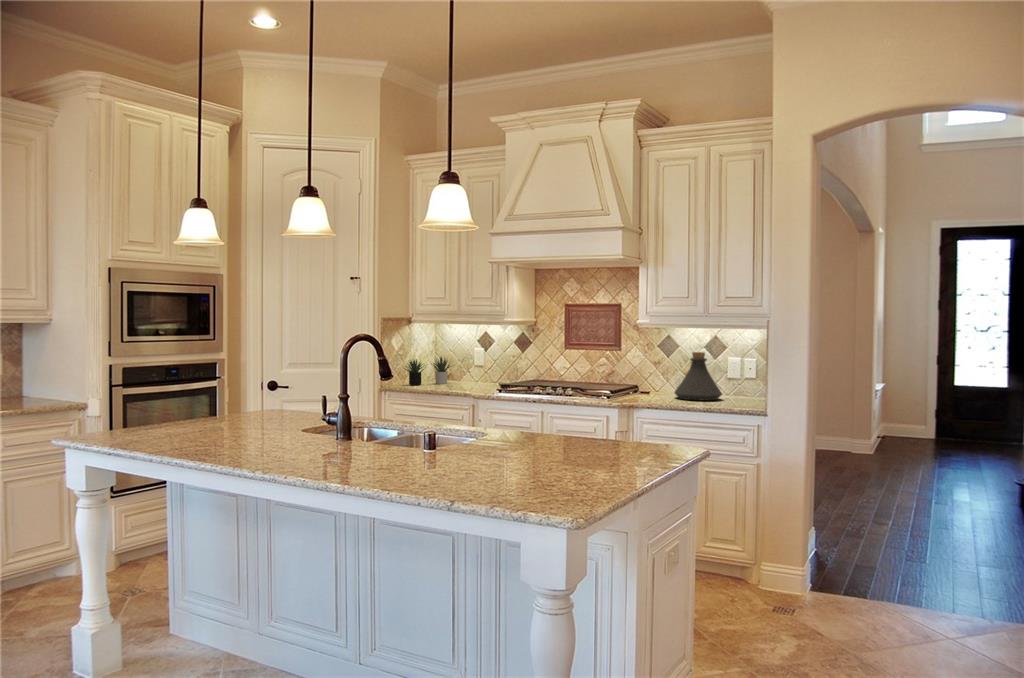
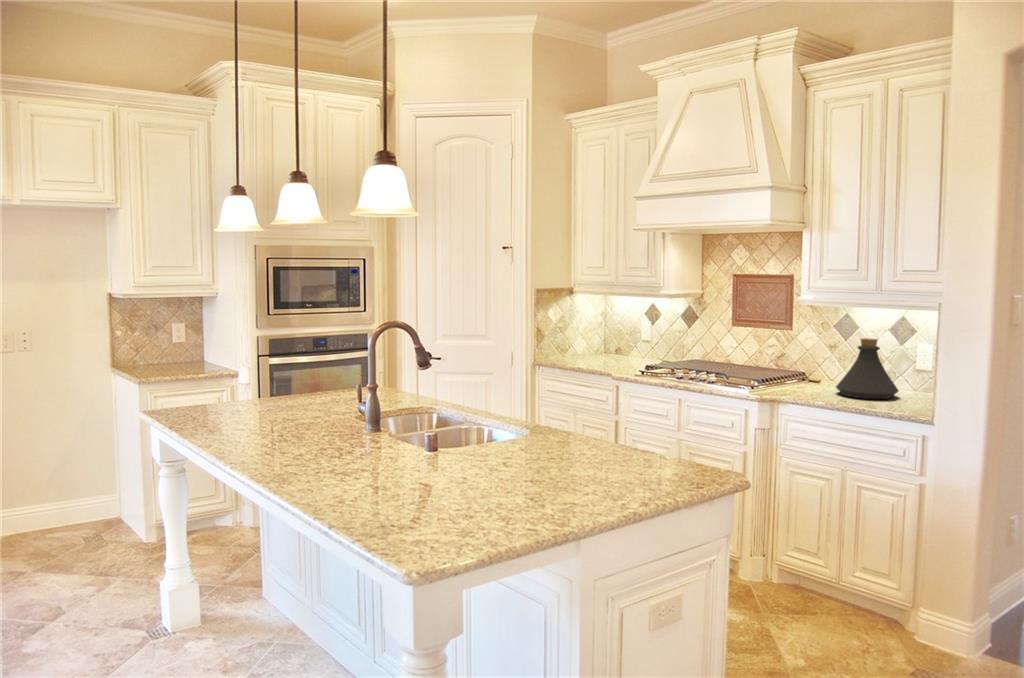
succulent plant: present [404,357,451,385] -> none [562,327,618,358]

